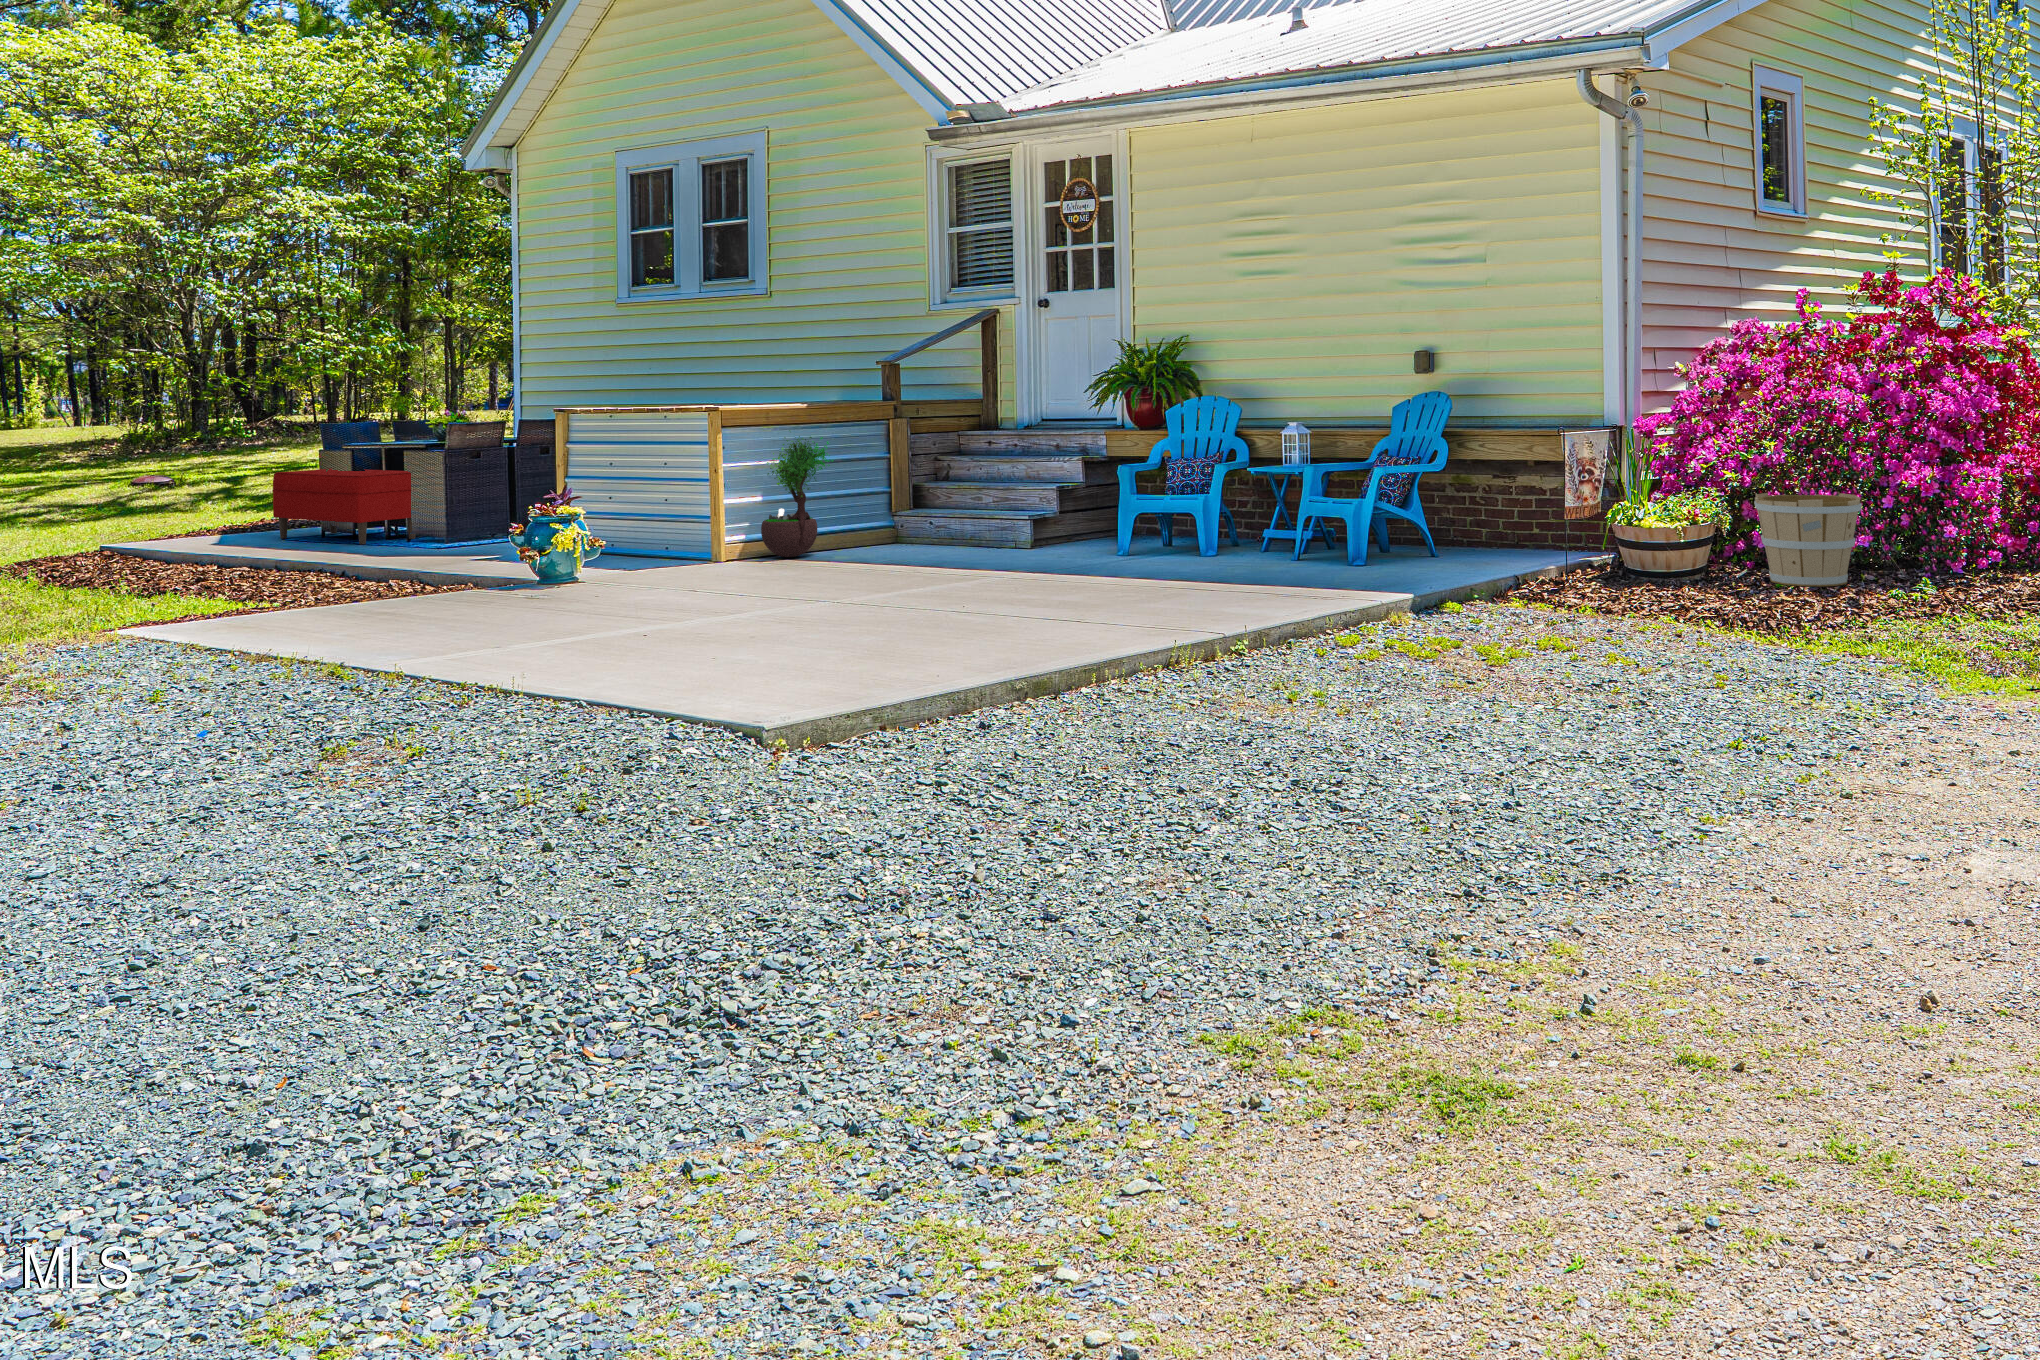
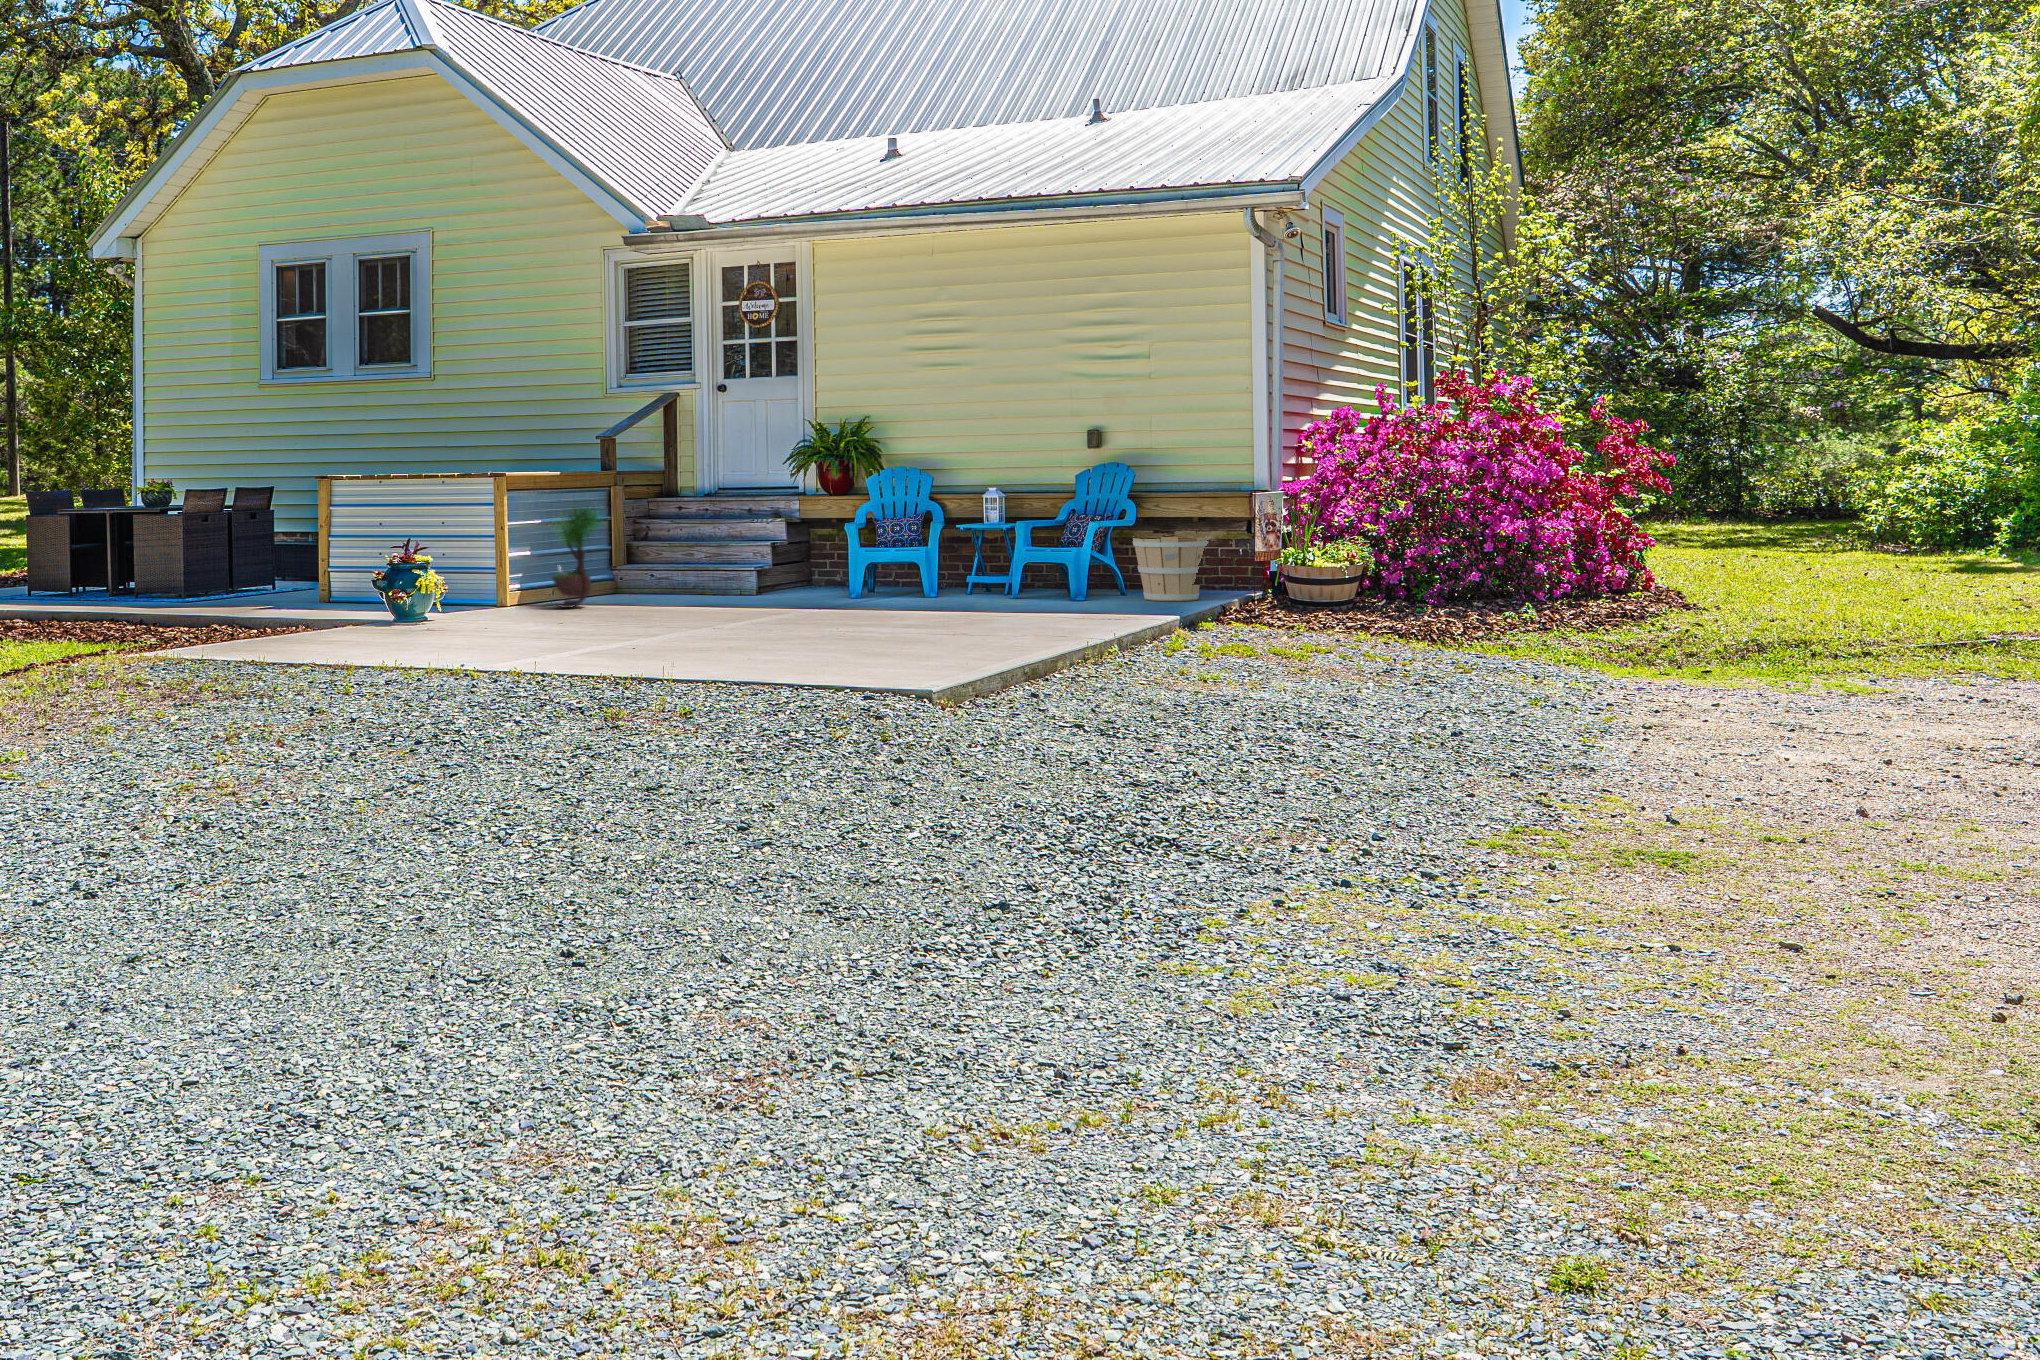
bench: present [273,469,415,544] -> none [18,542,169,609]
wooden bucket: present [1754,493,1862,587] -> present [1133,536,1208,601]

